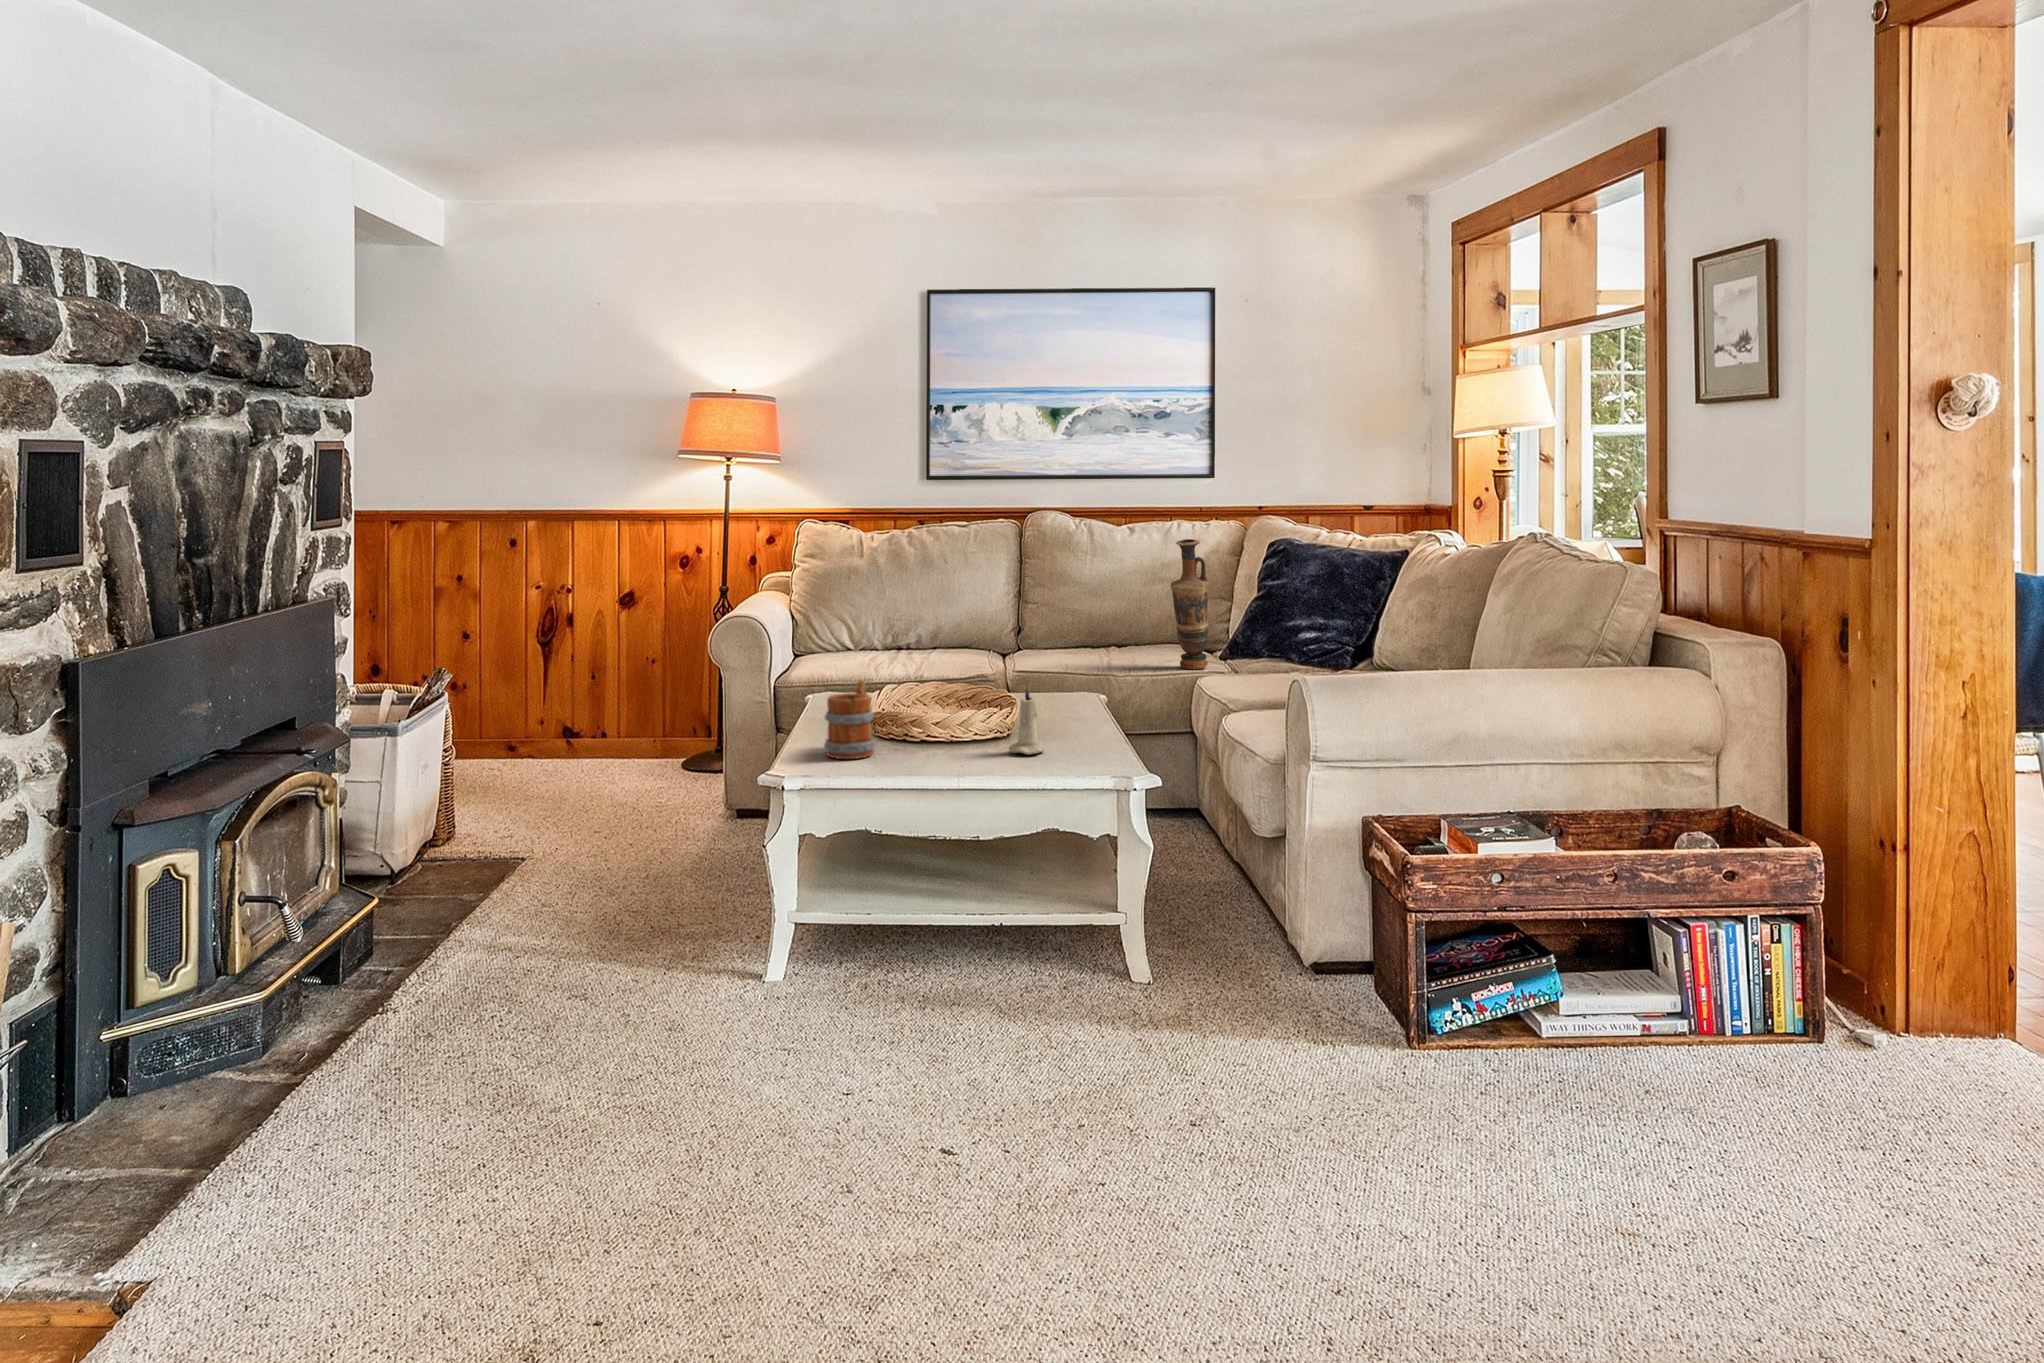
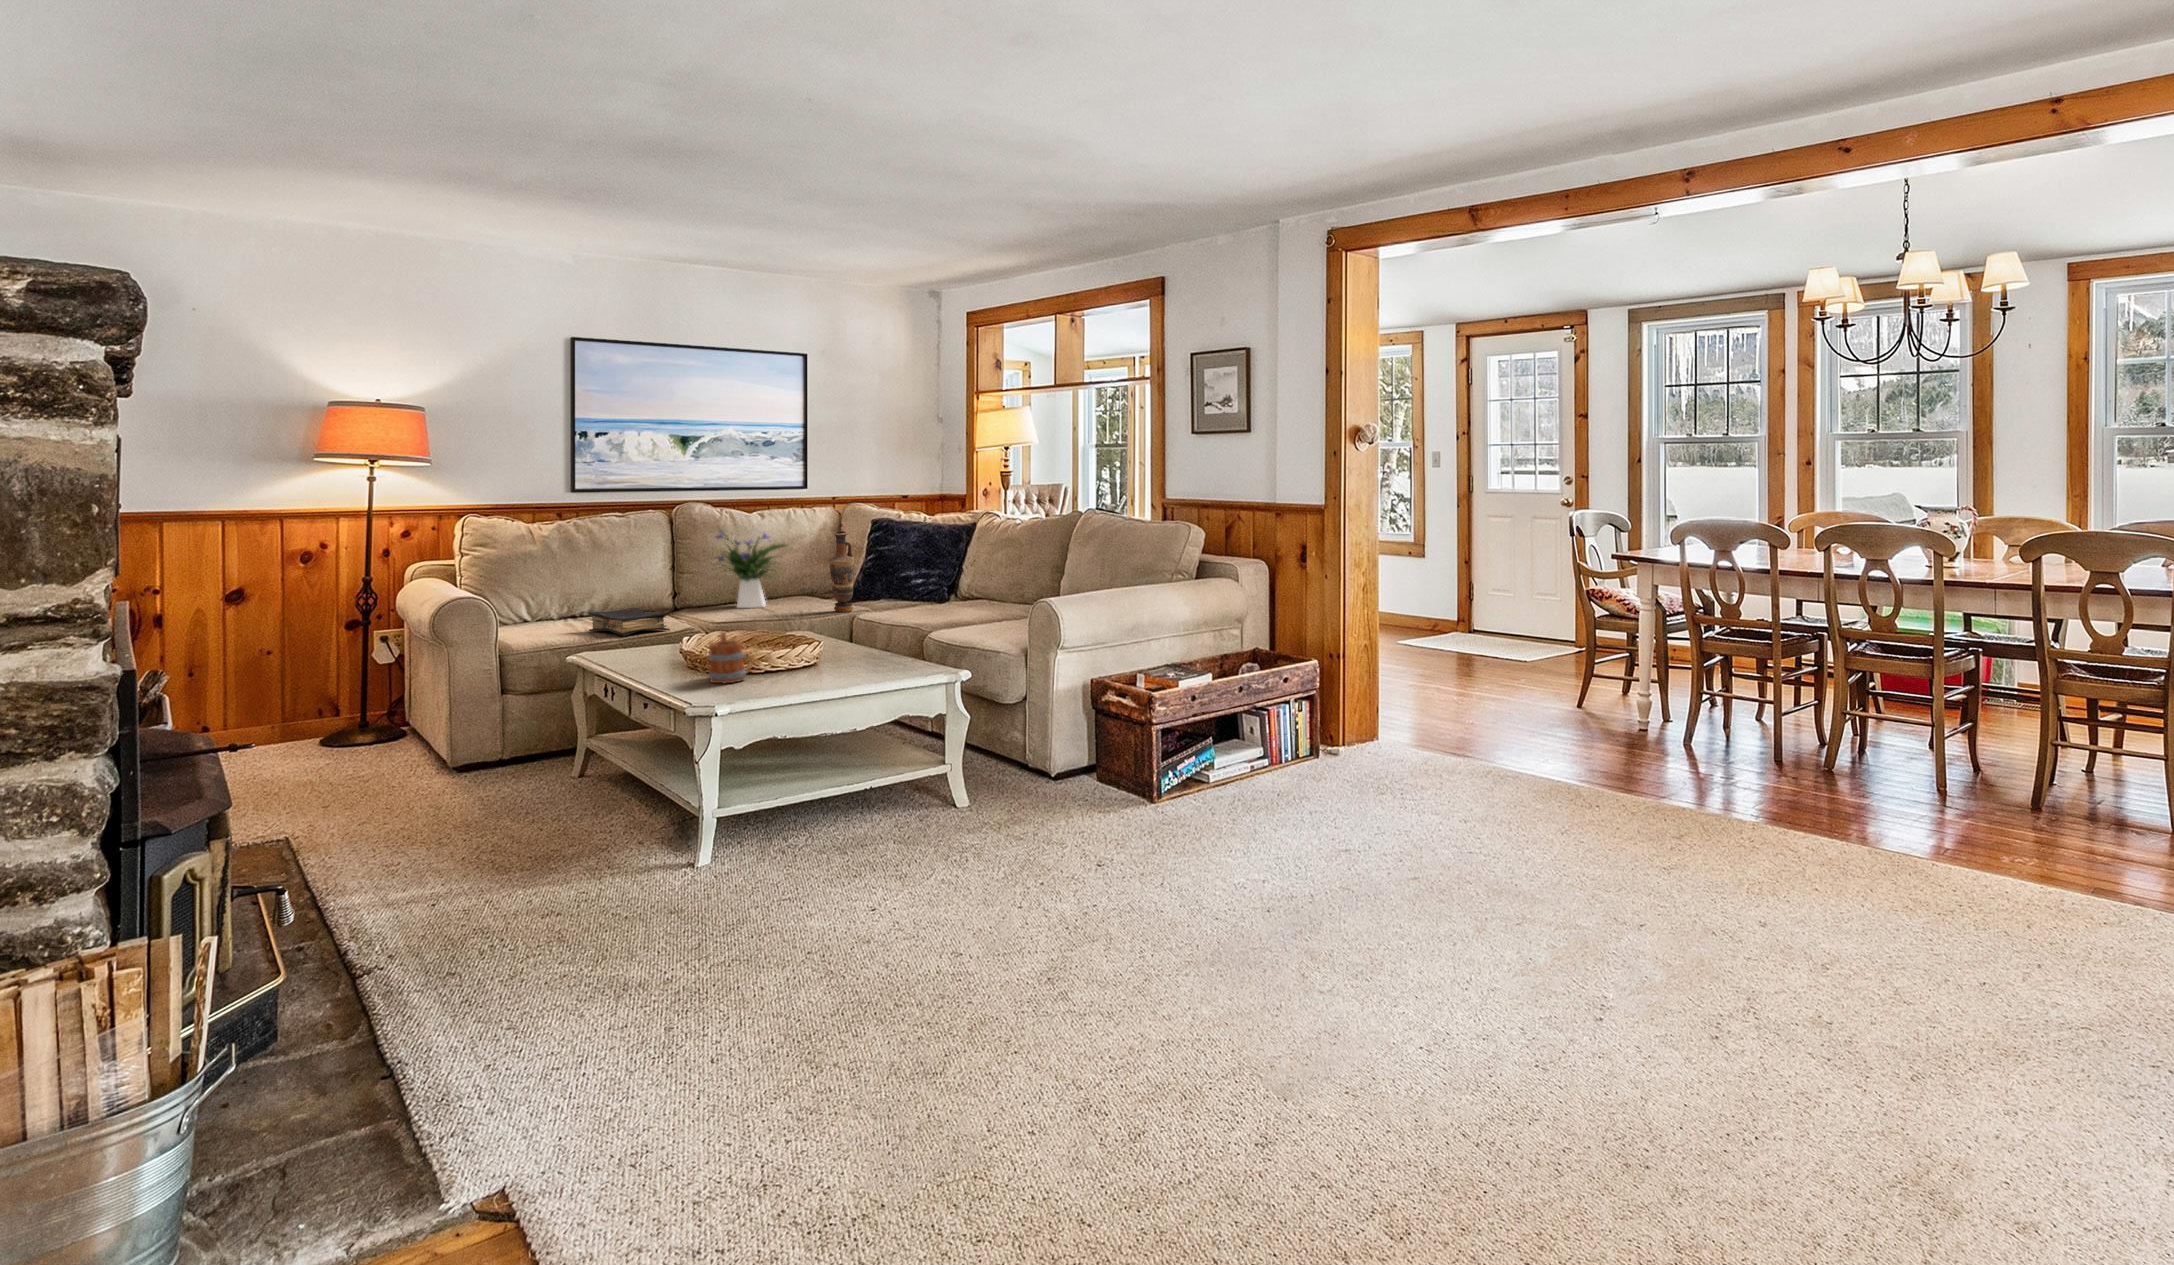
flower arrangement: none [1035,533,1148,653] -> present [712,530,785,608]
book: none [863,639,939,677] -> present [588,608,670,636]
candle: present [1009,685,1046,755] -> none [831,624,854,665]

